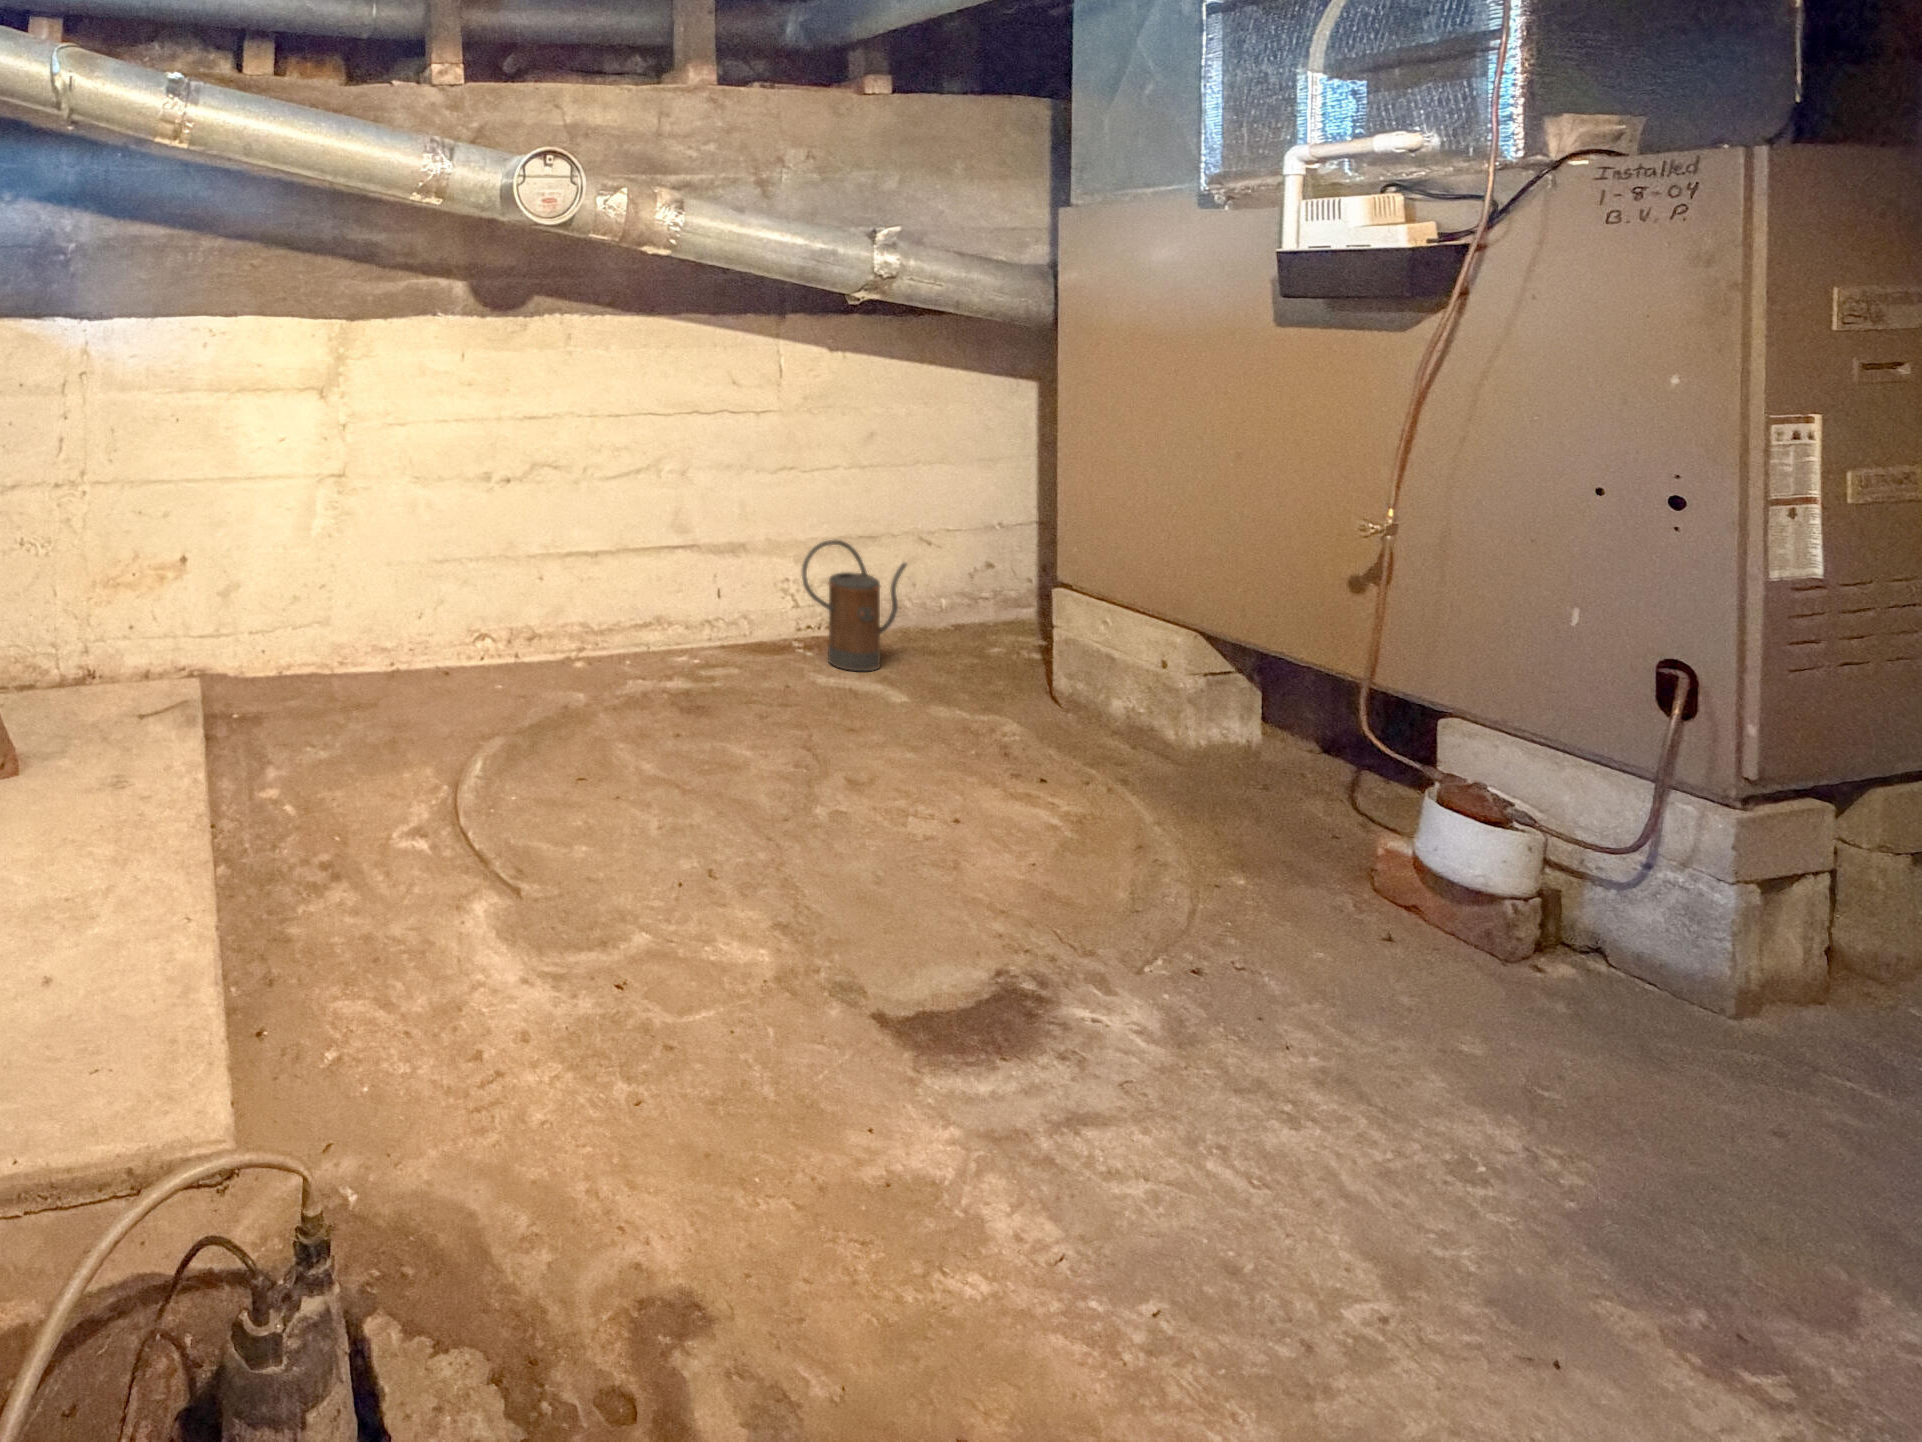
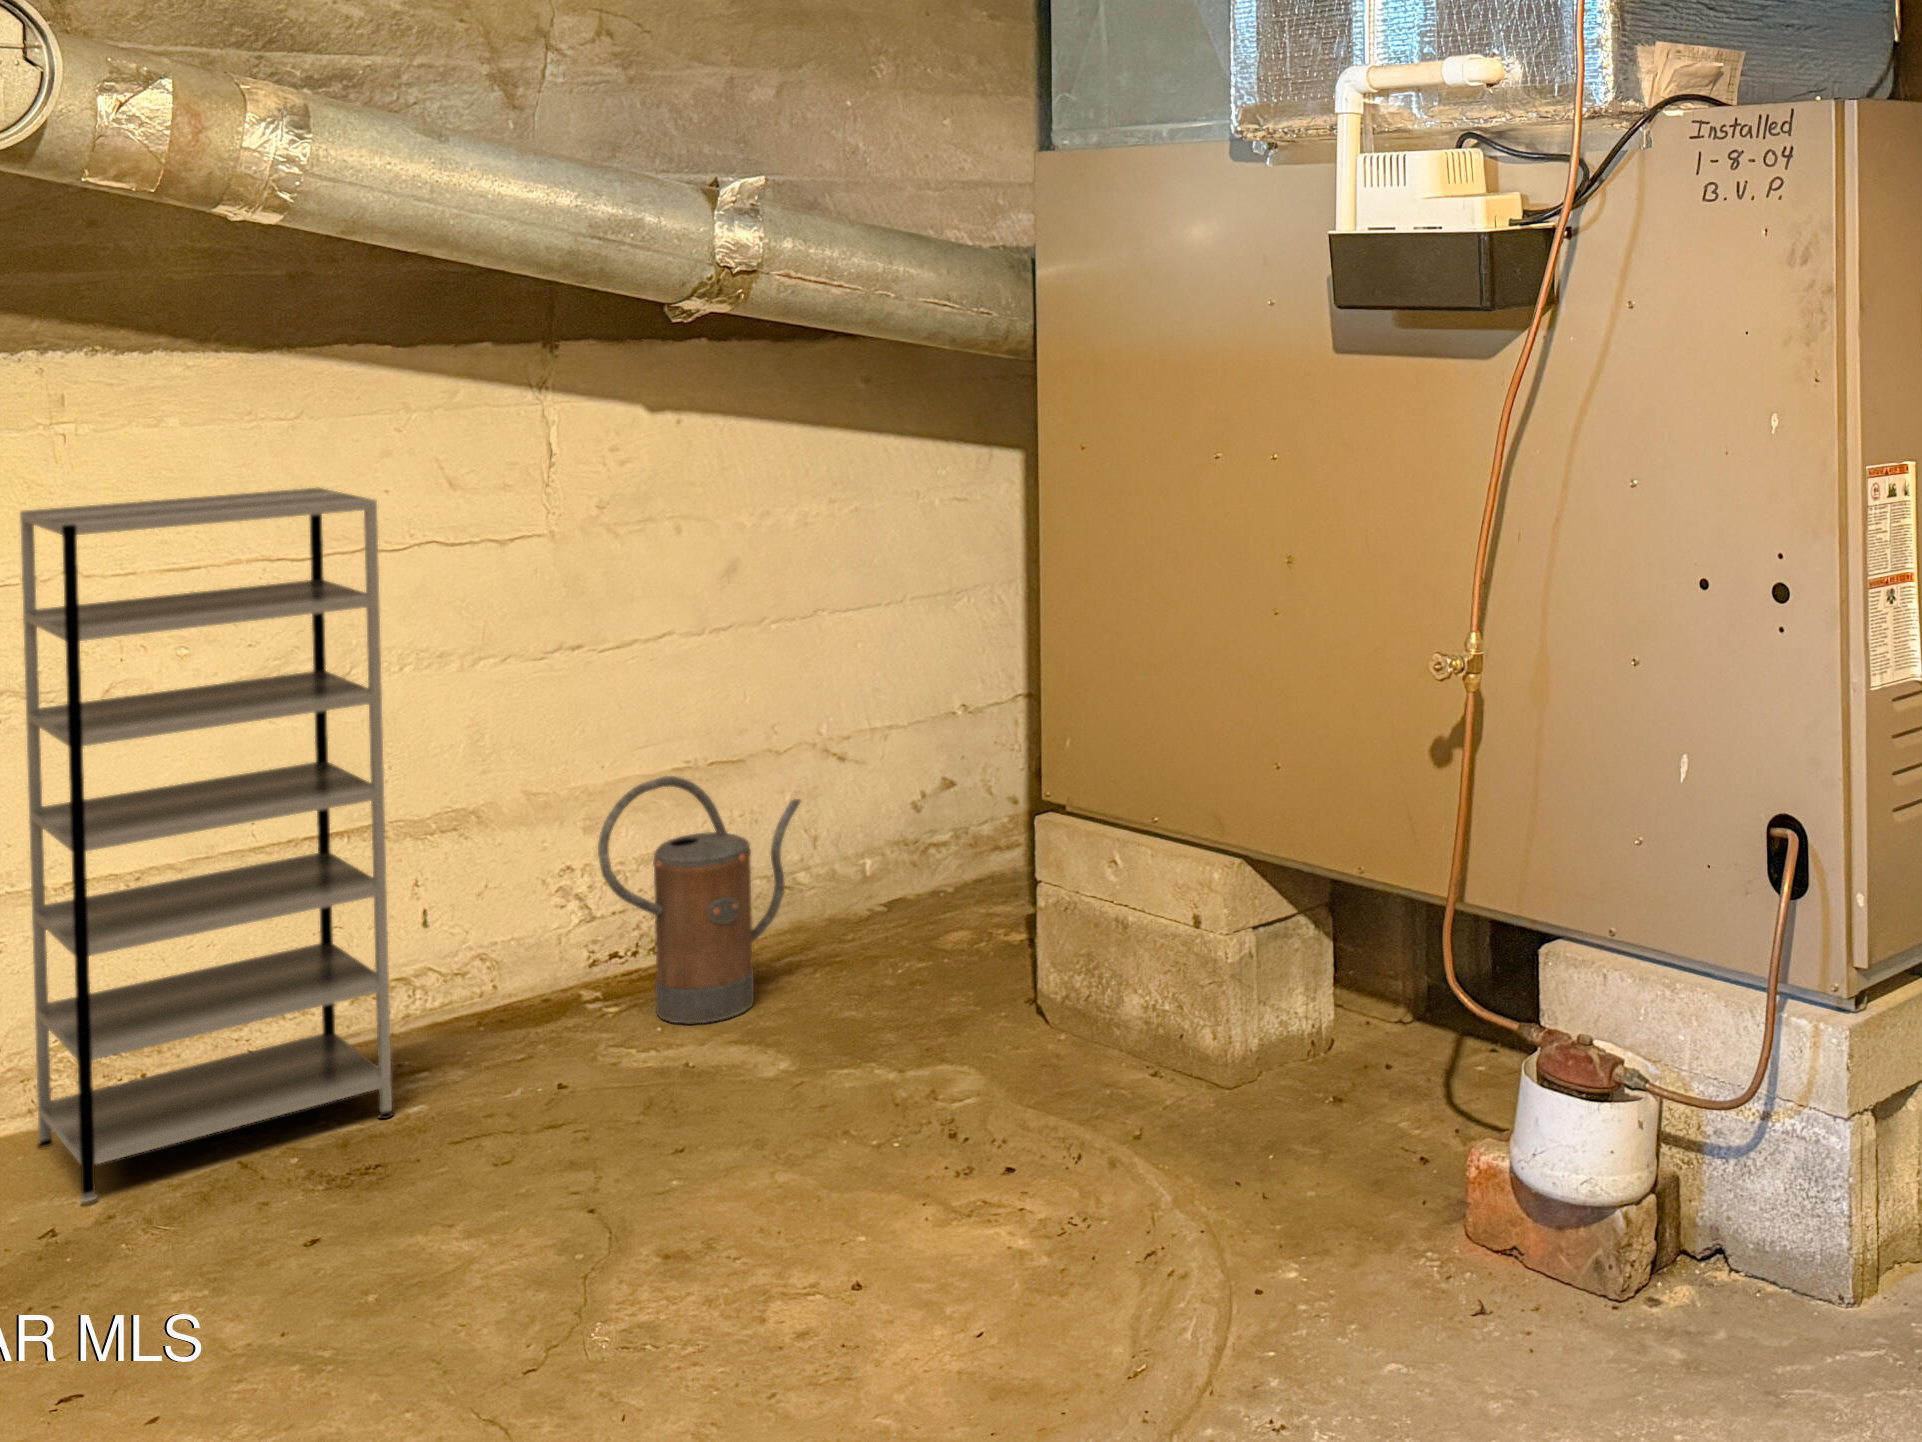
shelving unit: none [556,379,705,689] -> present [20,488,393,1202]

